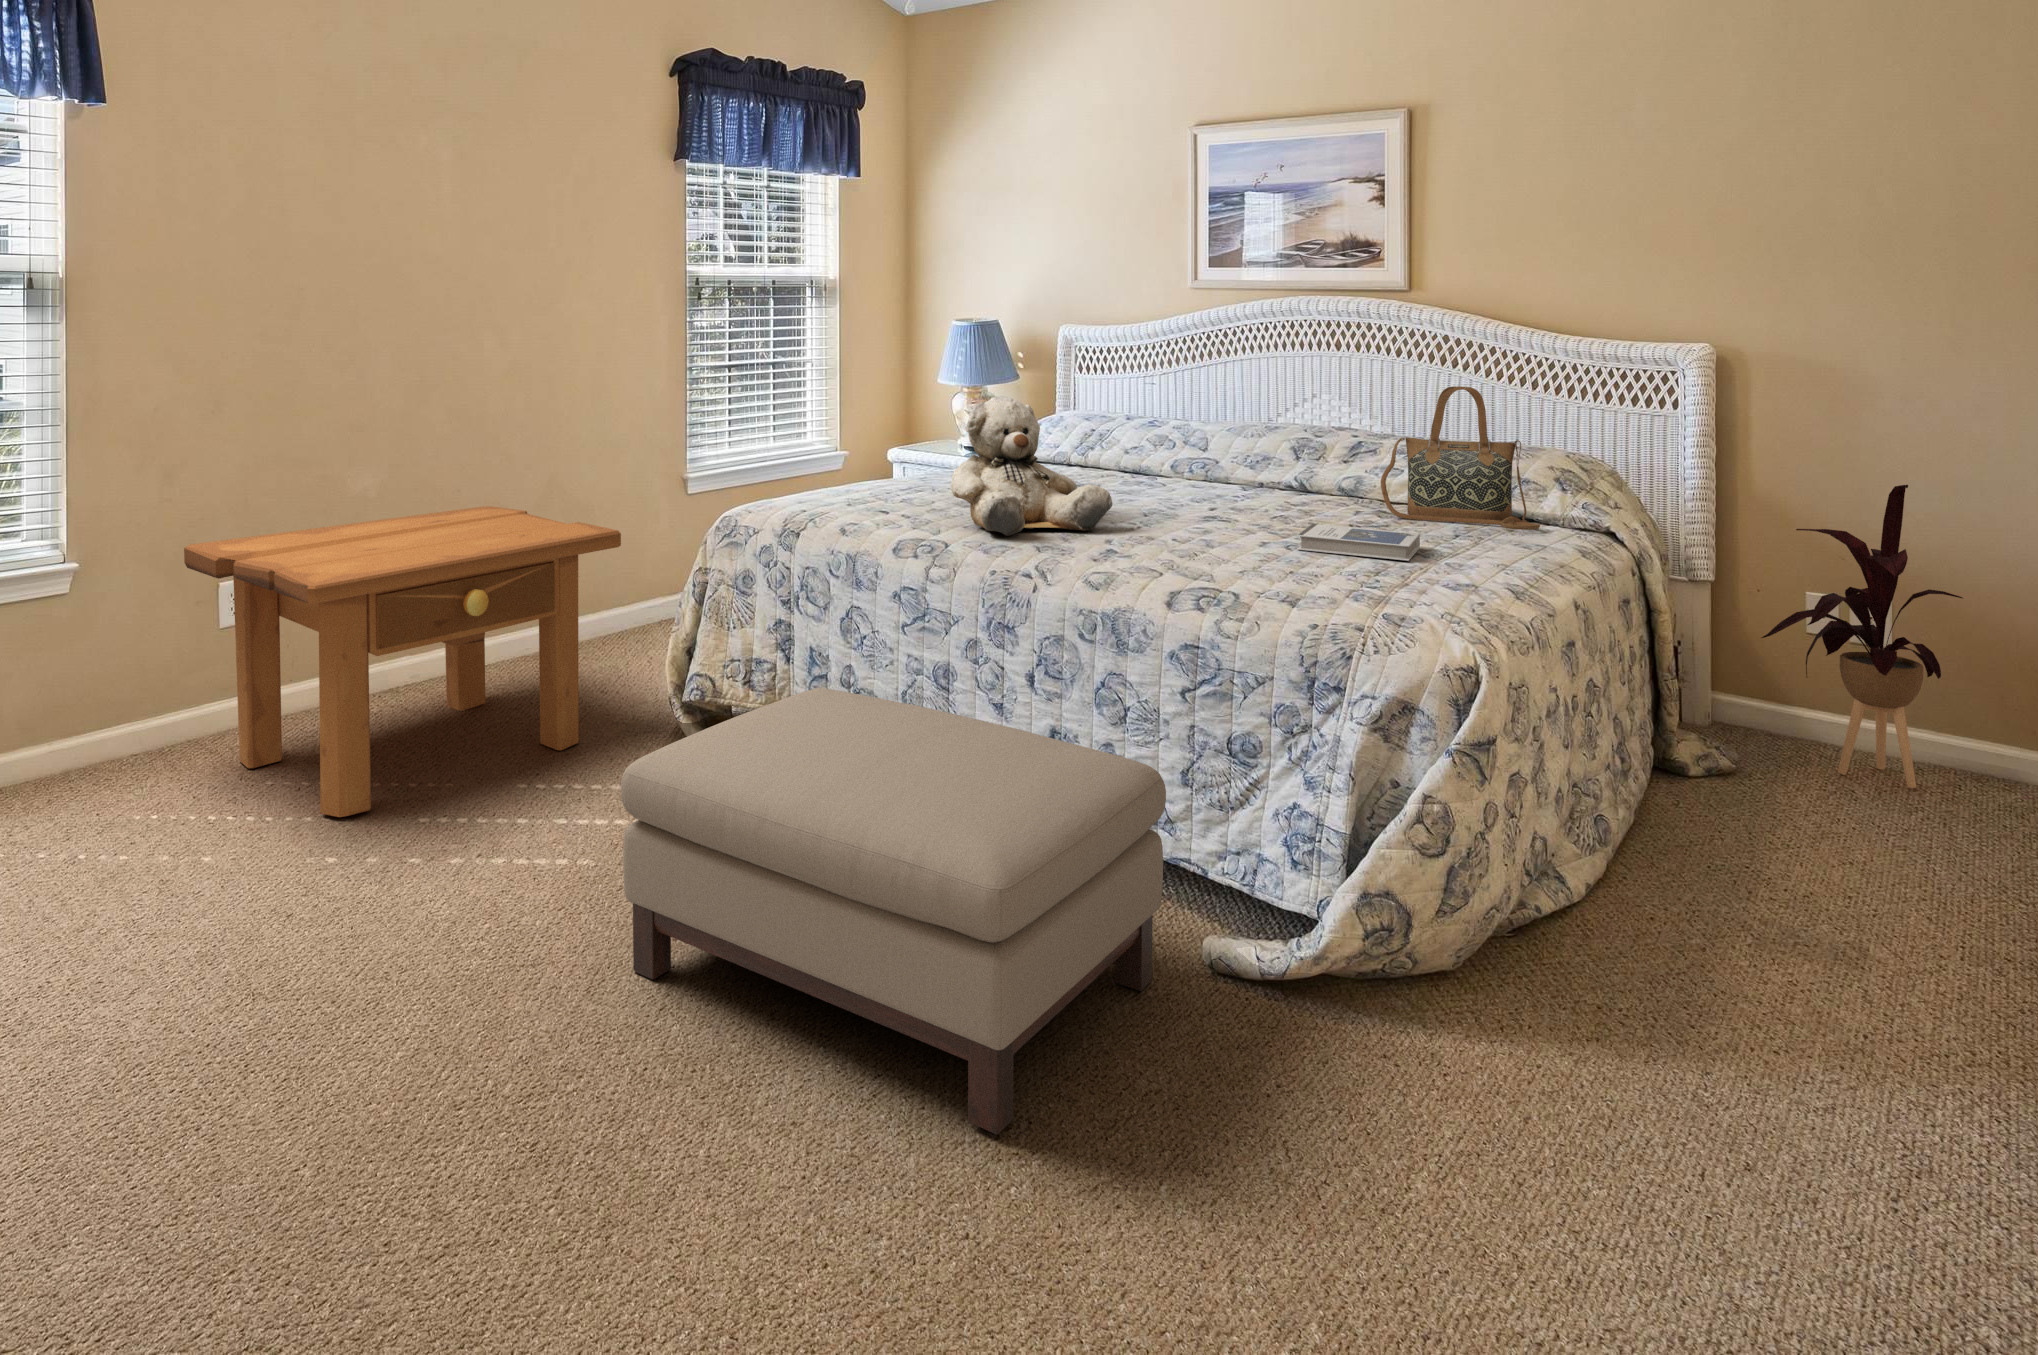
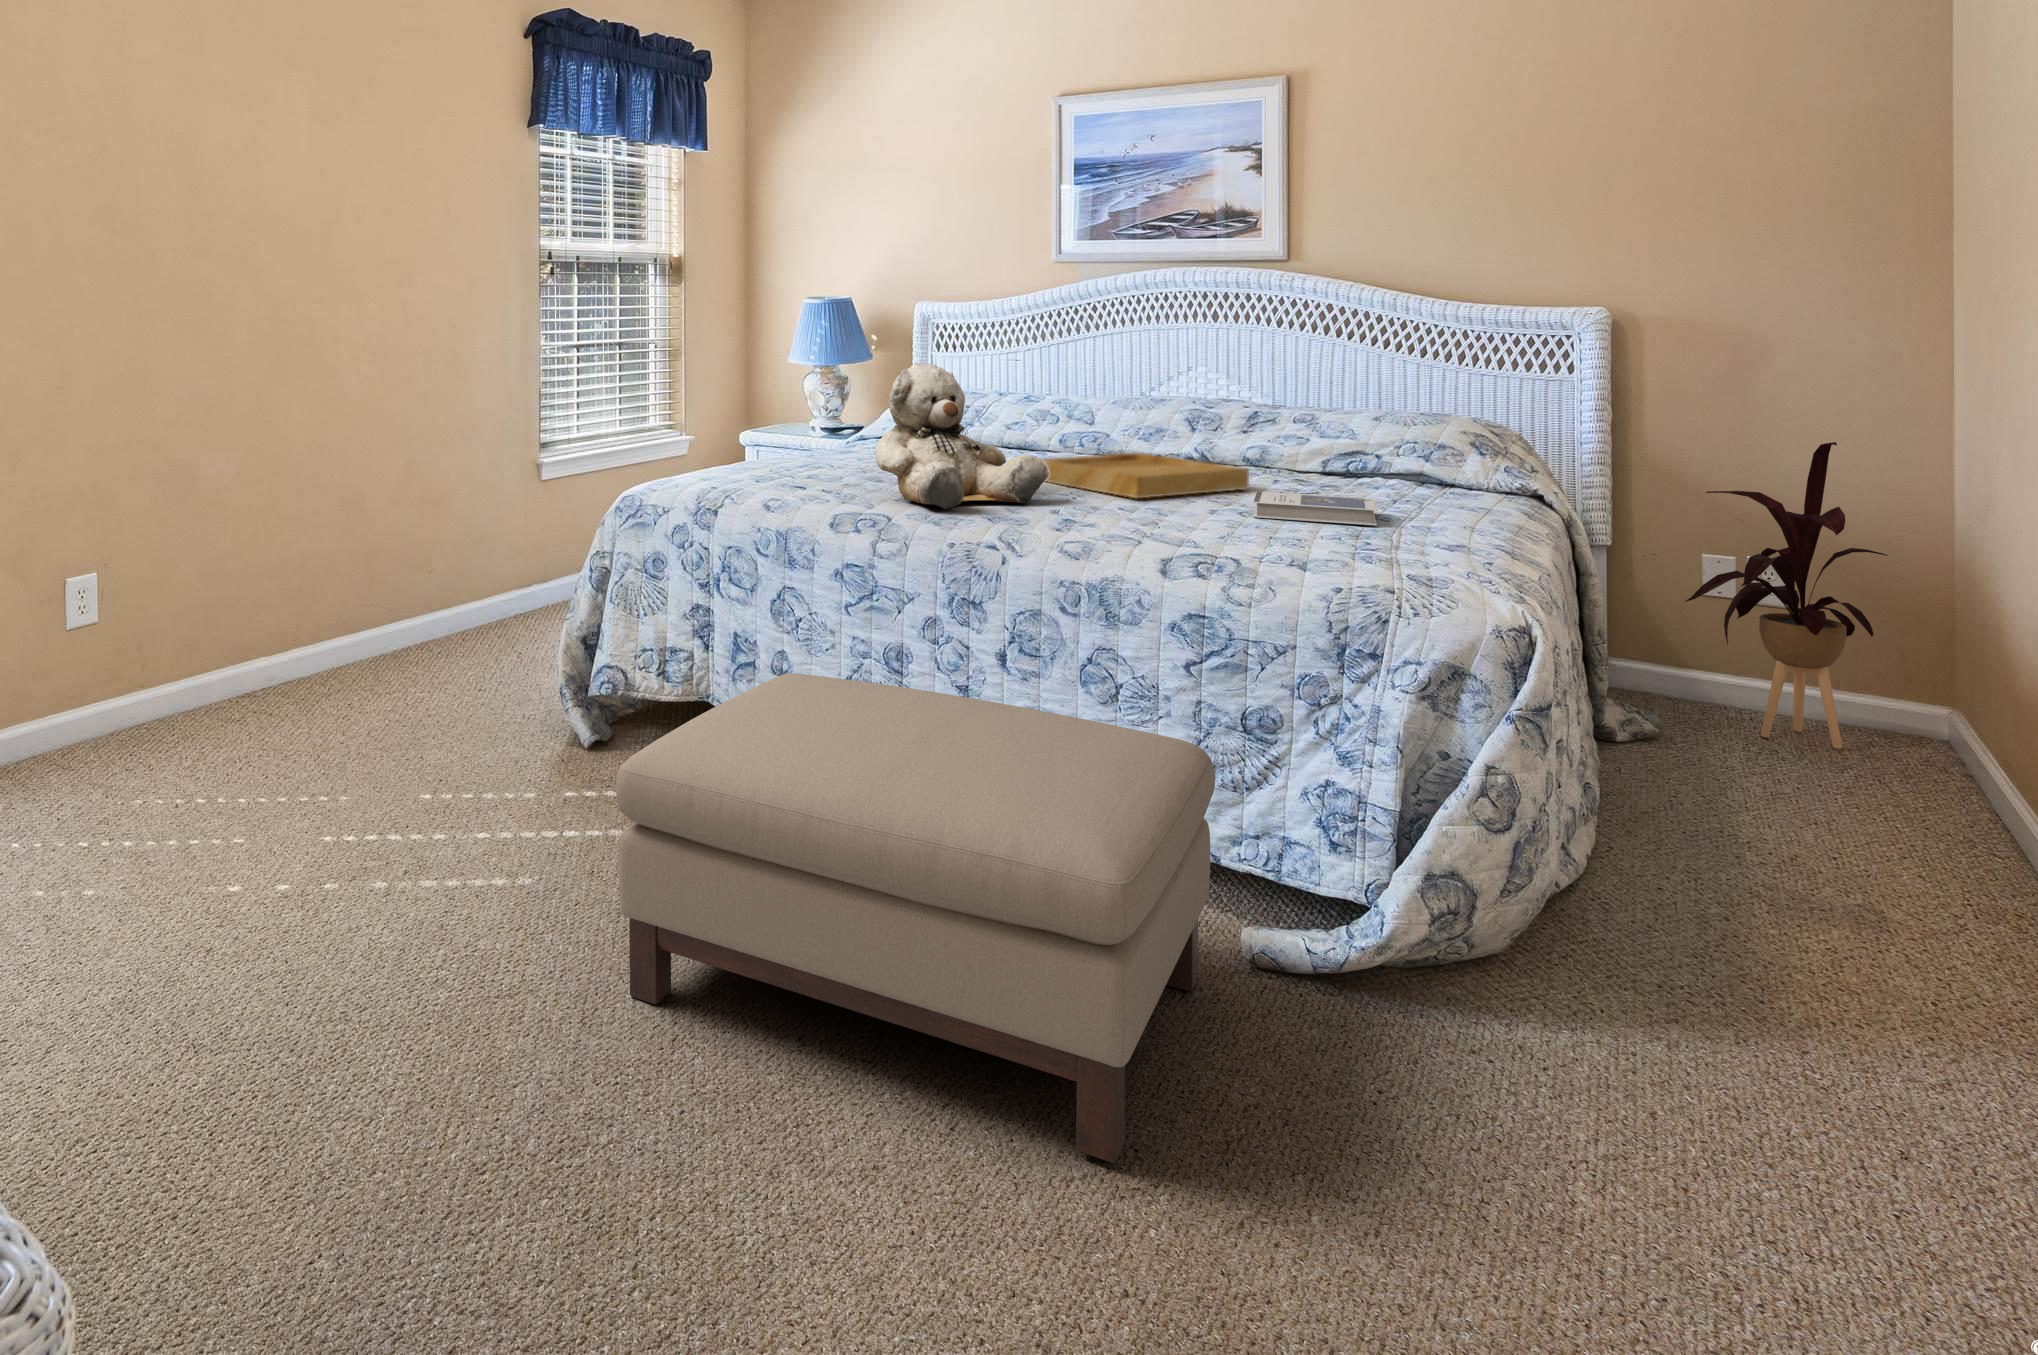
handbag: present [1381,386,1540,530] -> none [1303,350,1476,495]
tray: none [1117,480,1319,528] -> present [1044,452,1249,498]
side table: present [184,506,621,817] -> none [36,492,516,836]

